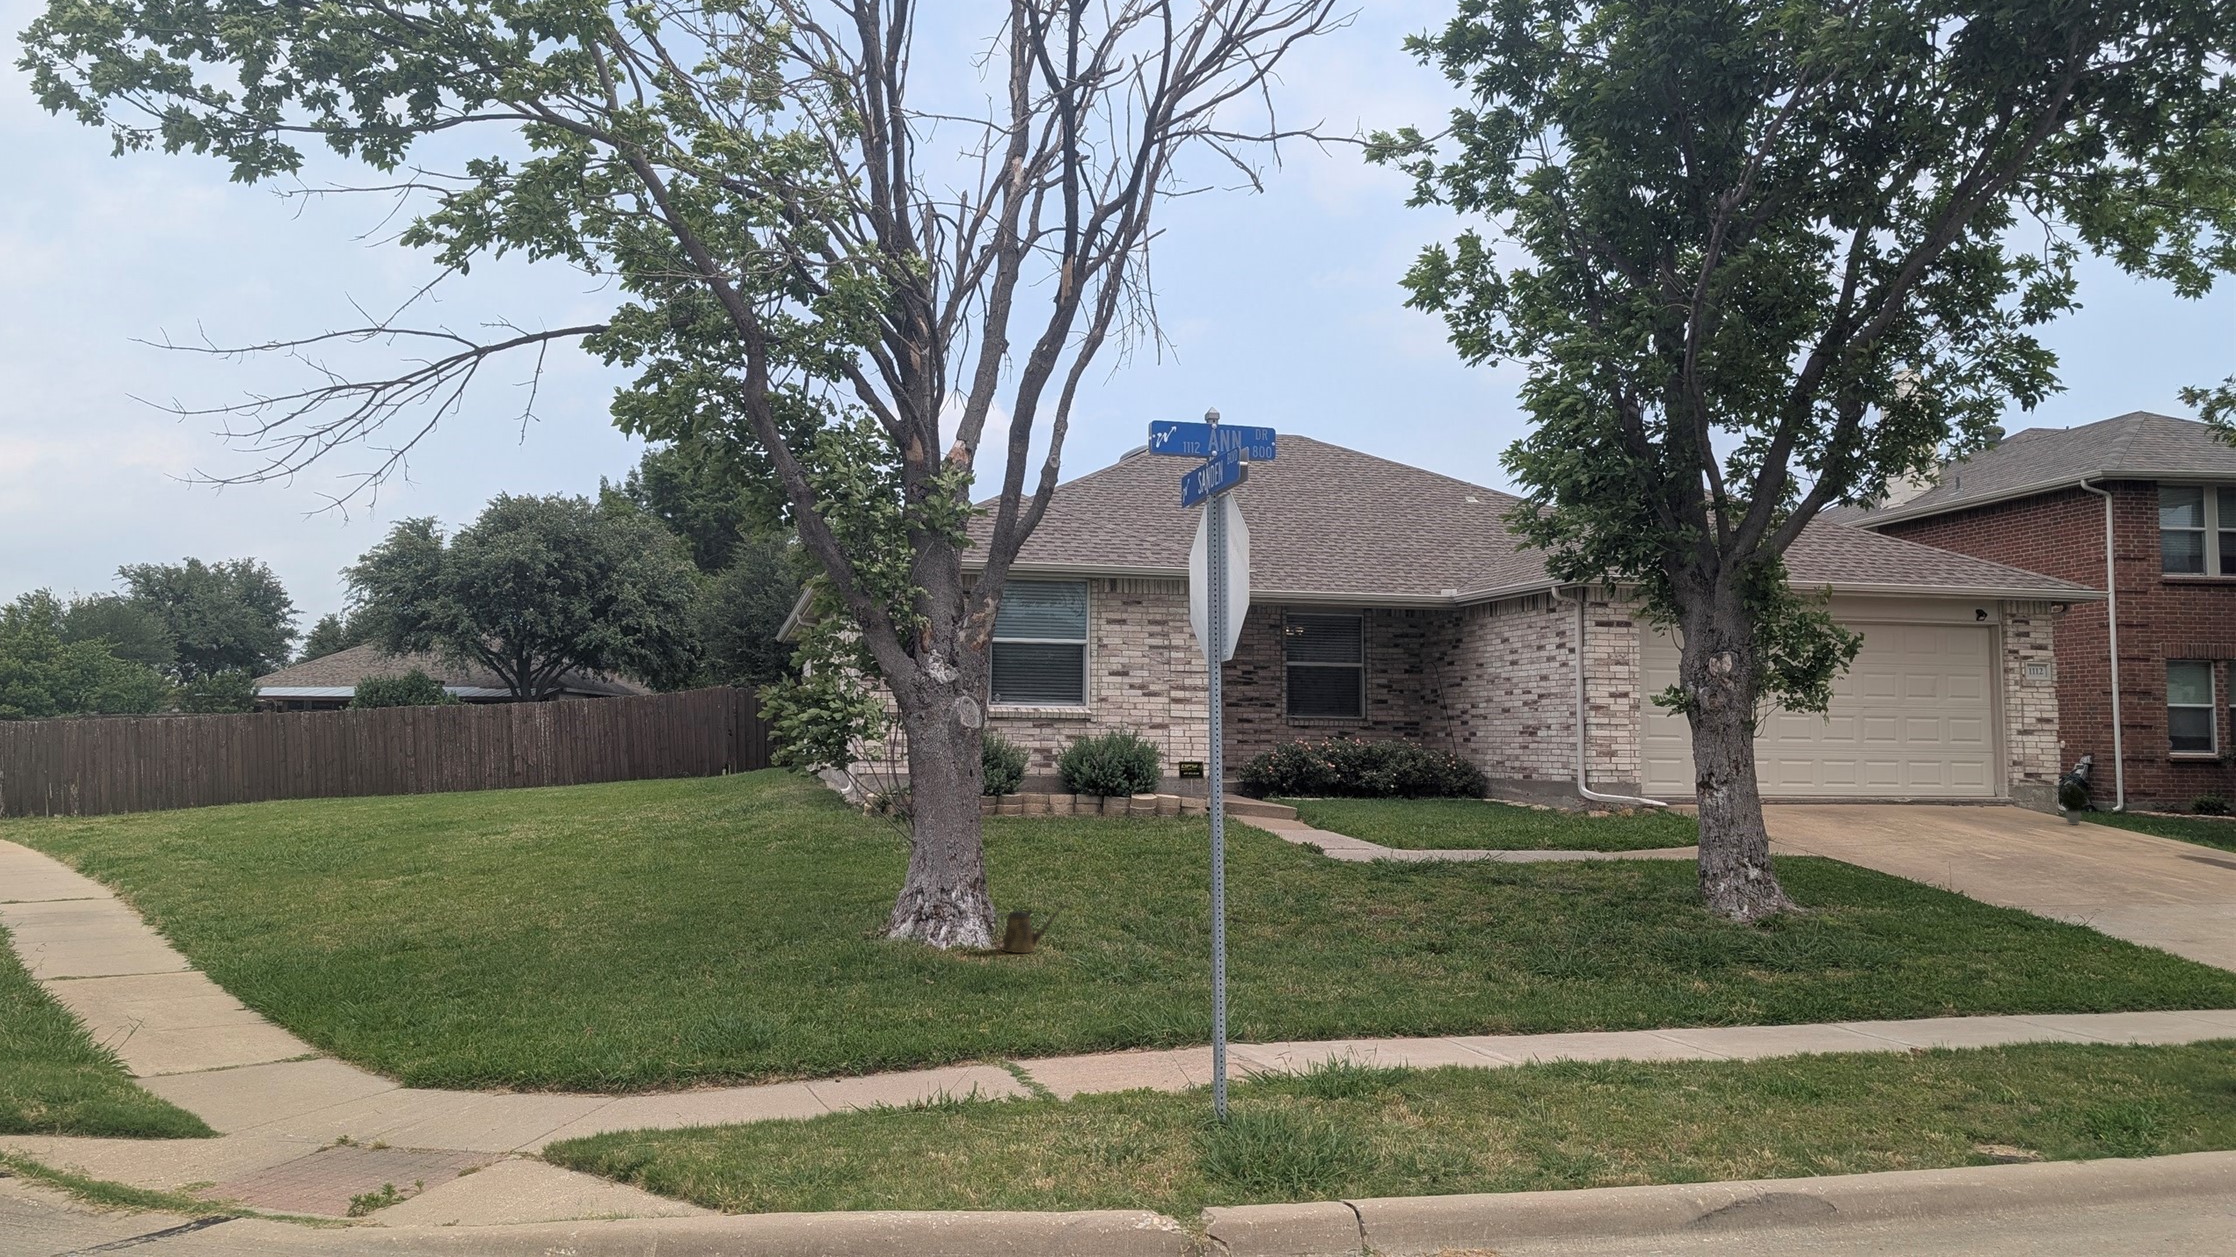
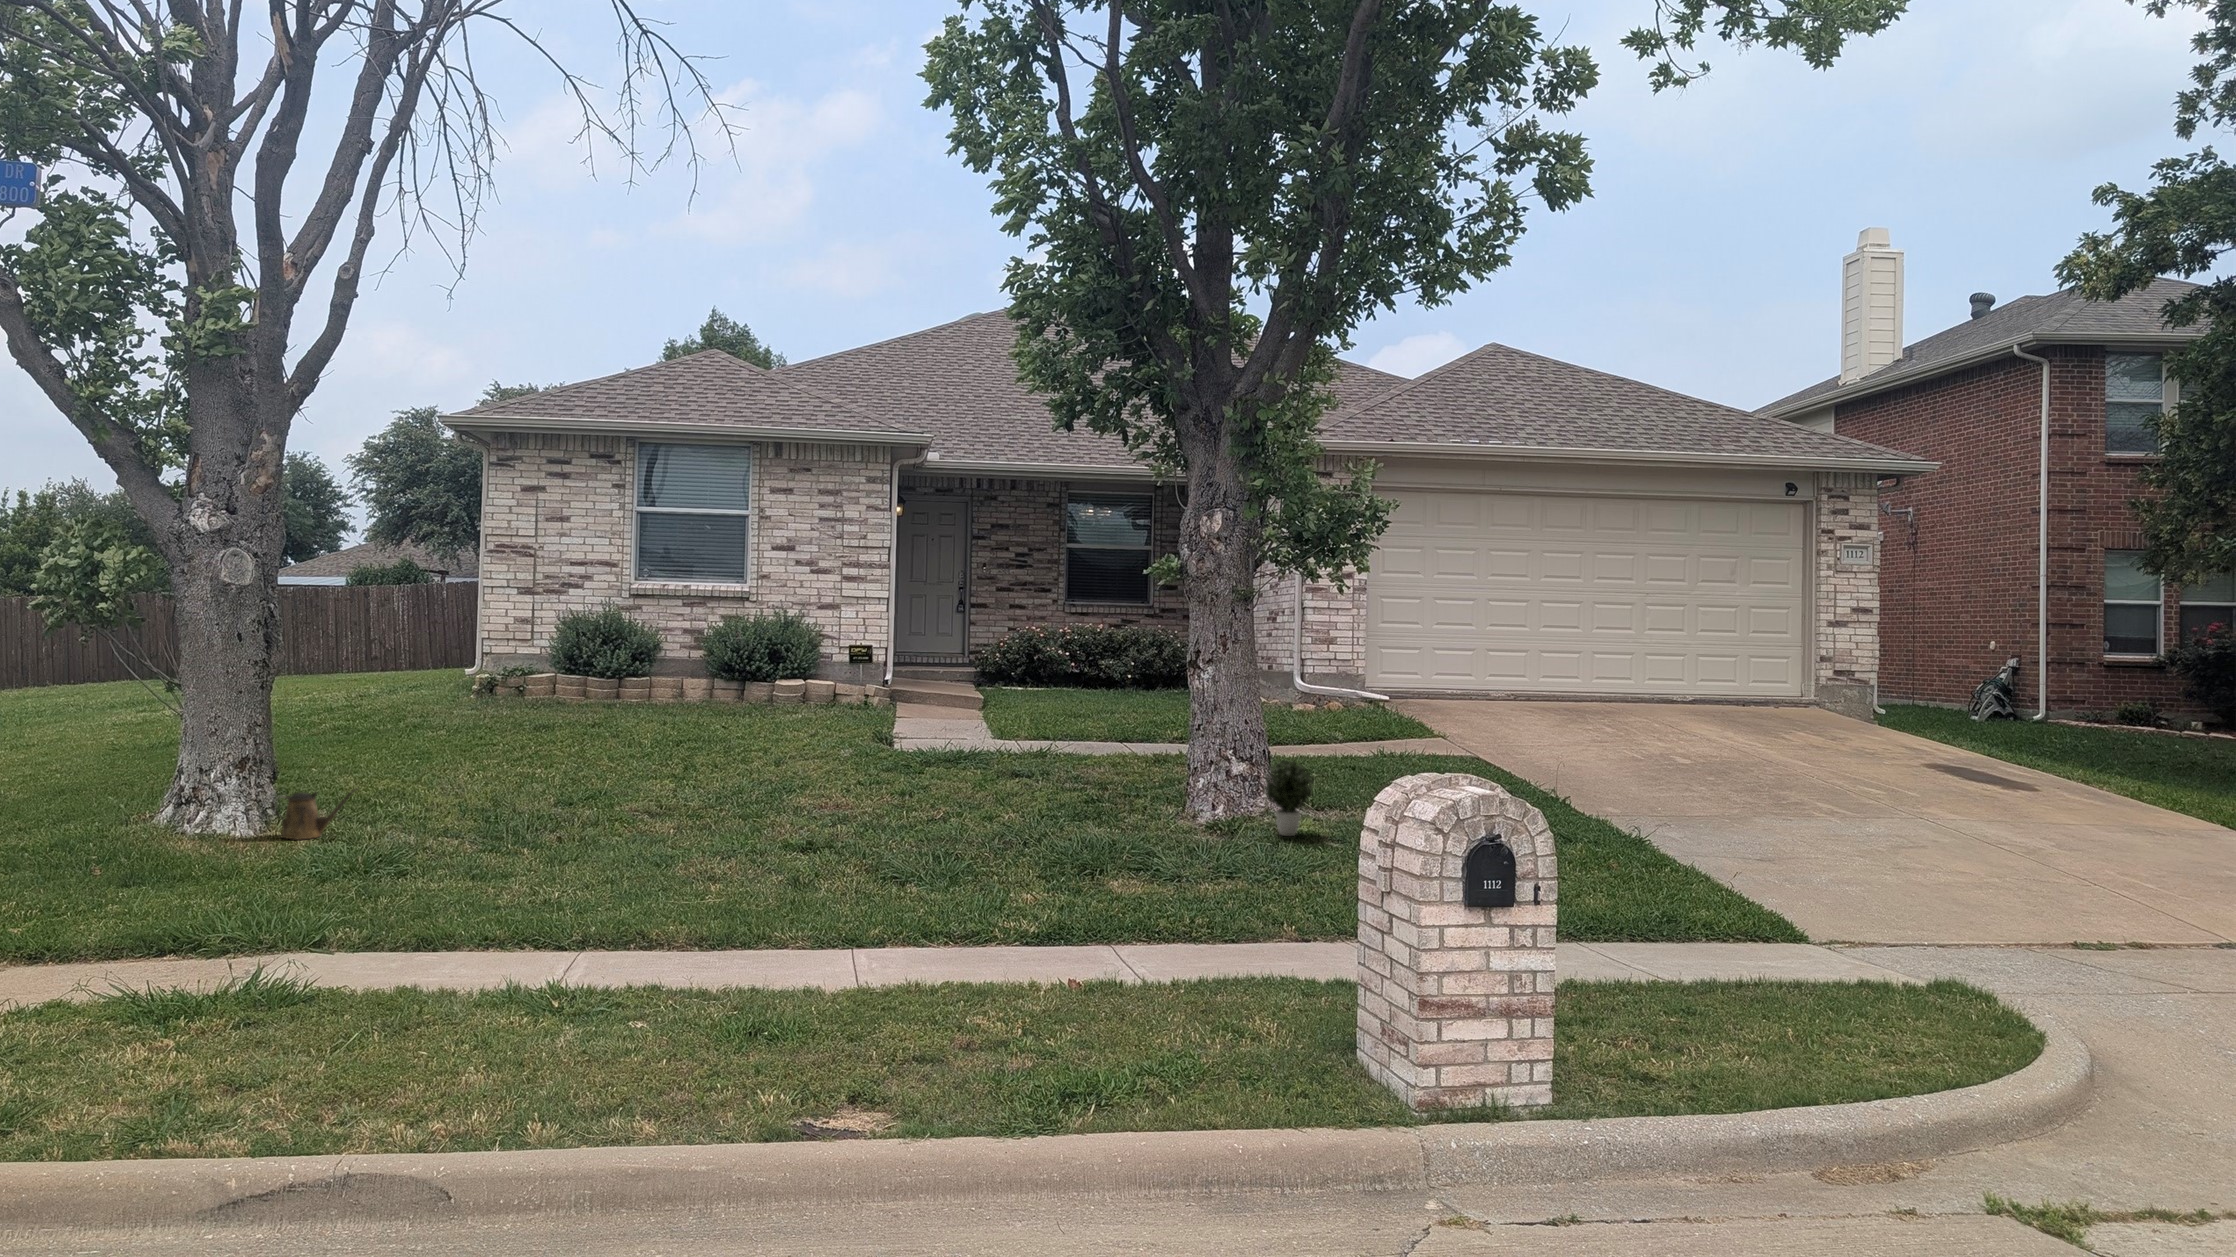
potted plant: present [2058,784,2088,825] -> present [1264,760,1315,836]

